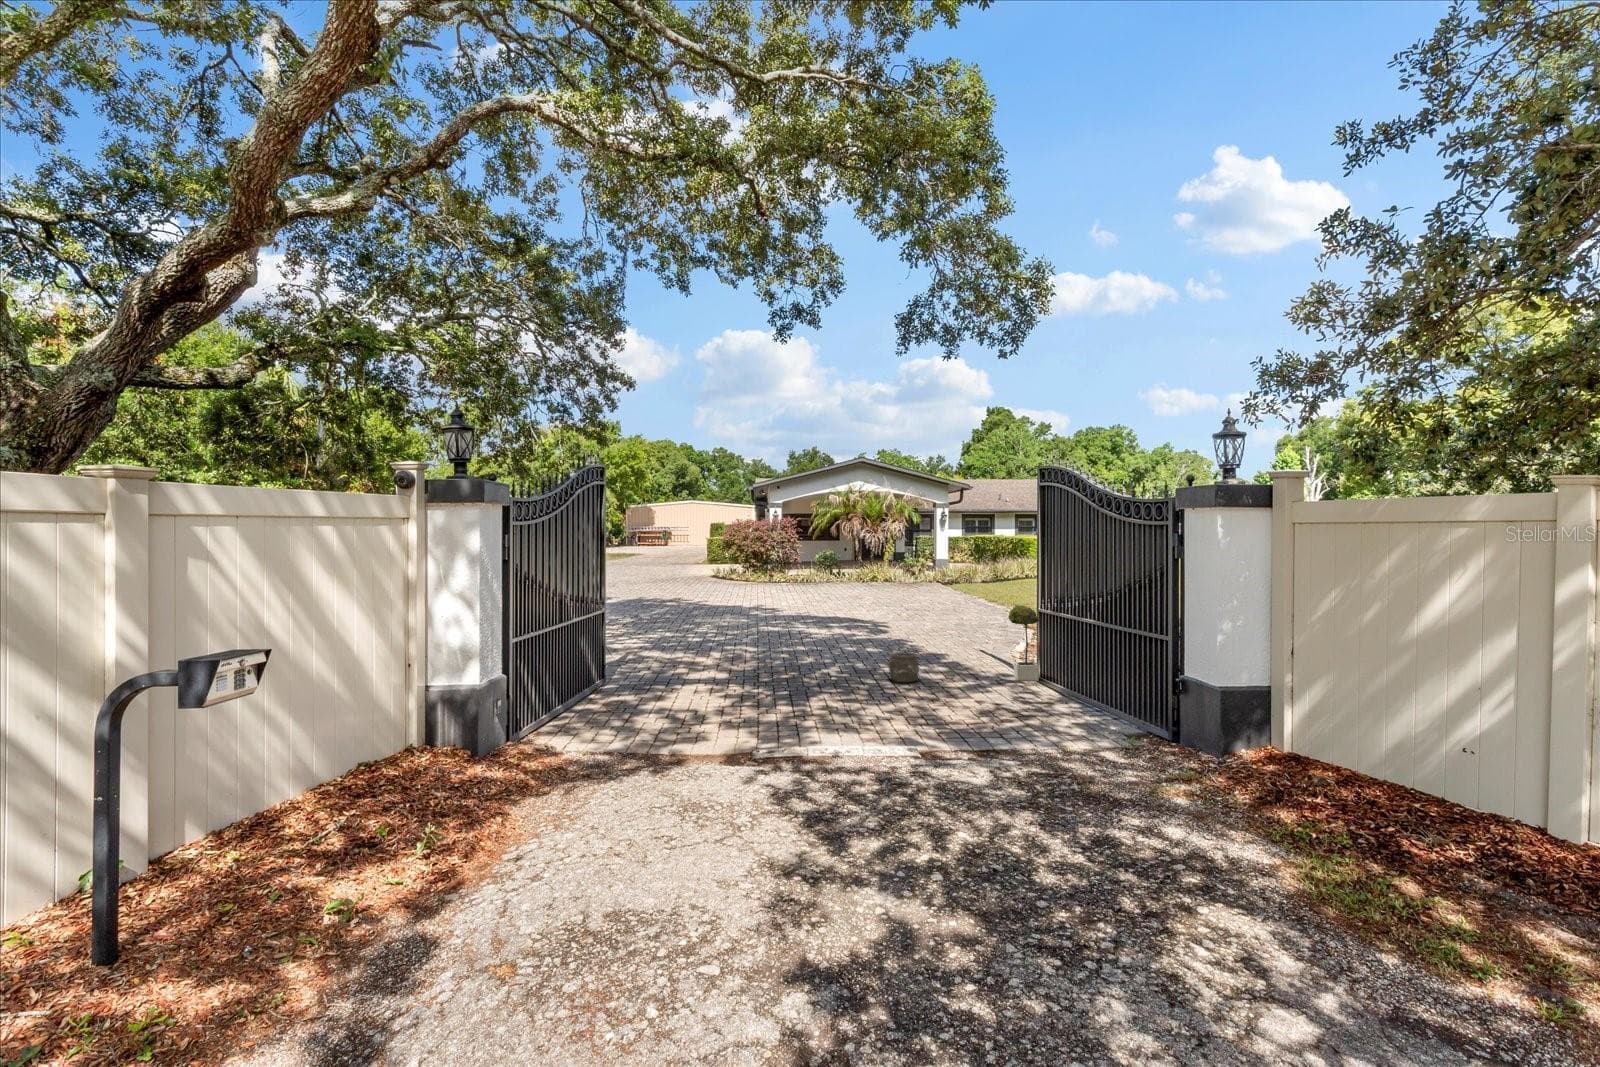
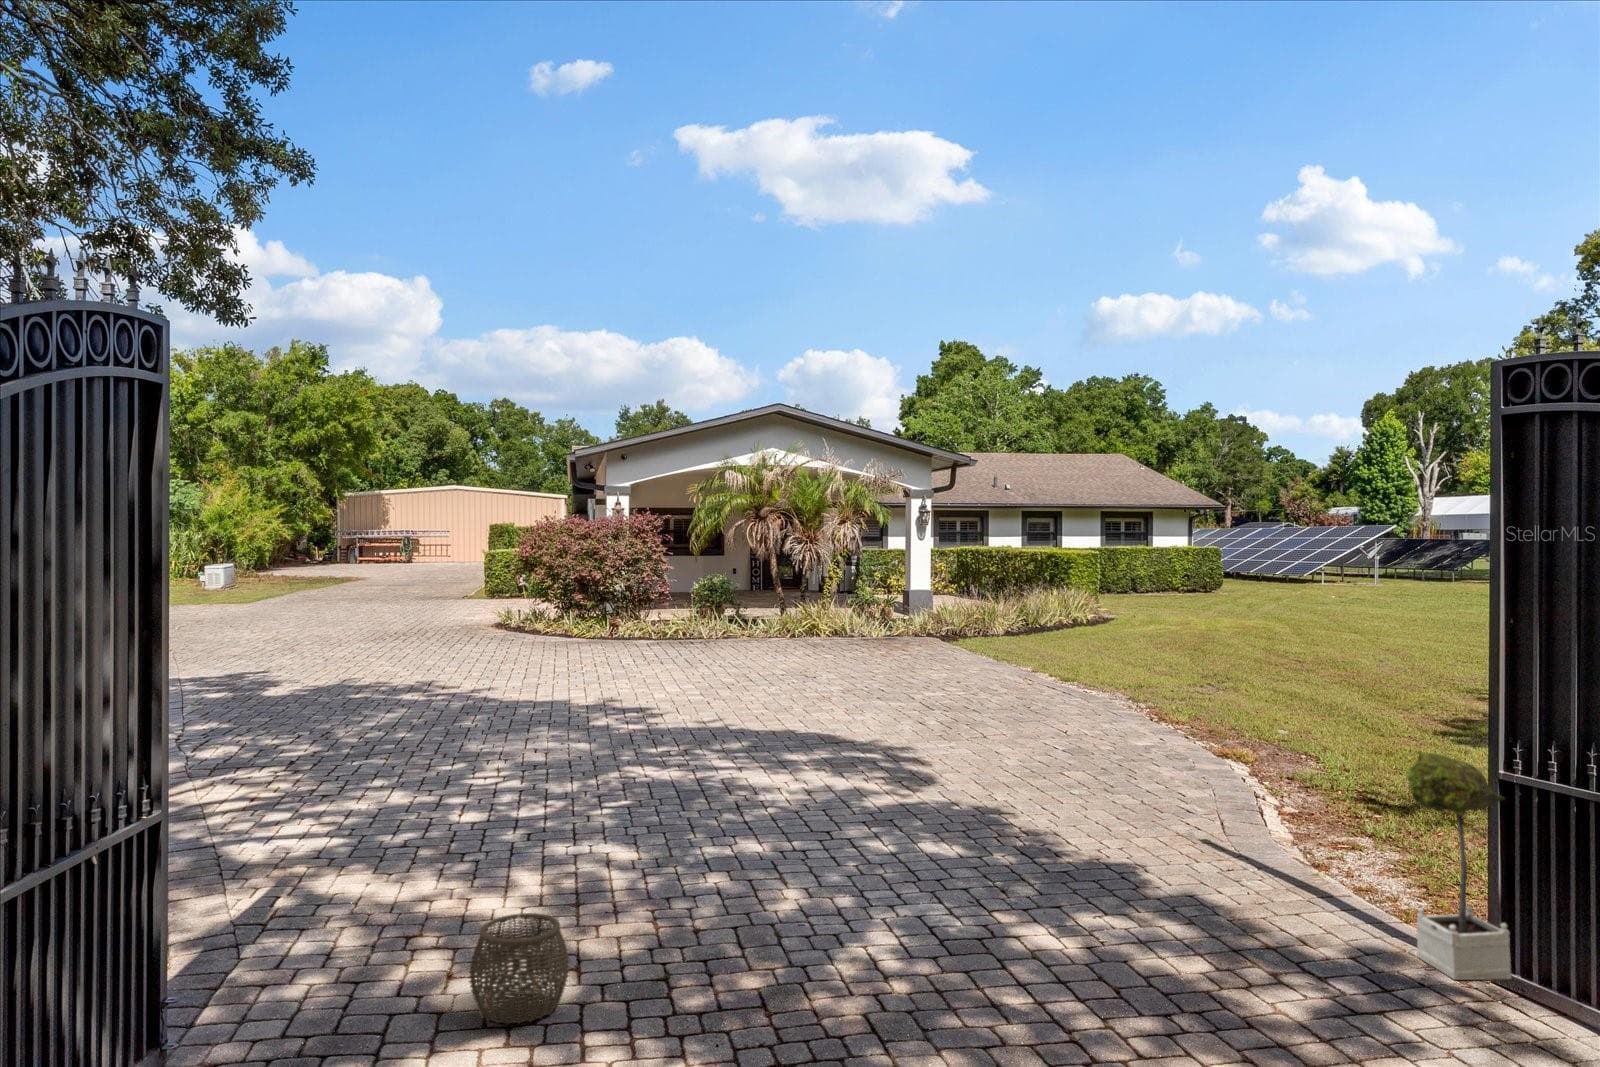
woven basket: present [889,652,919,682] -> present [469,913,569,1024]

